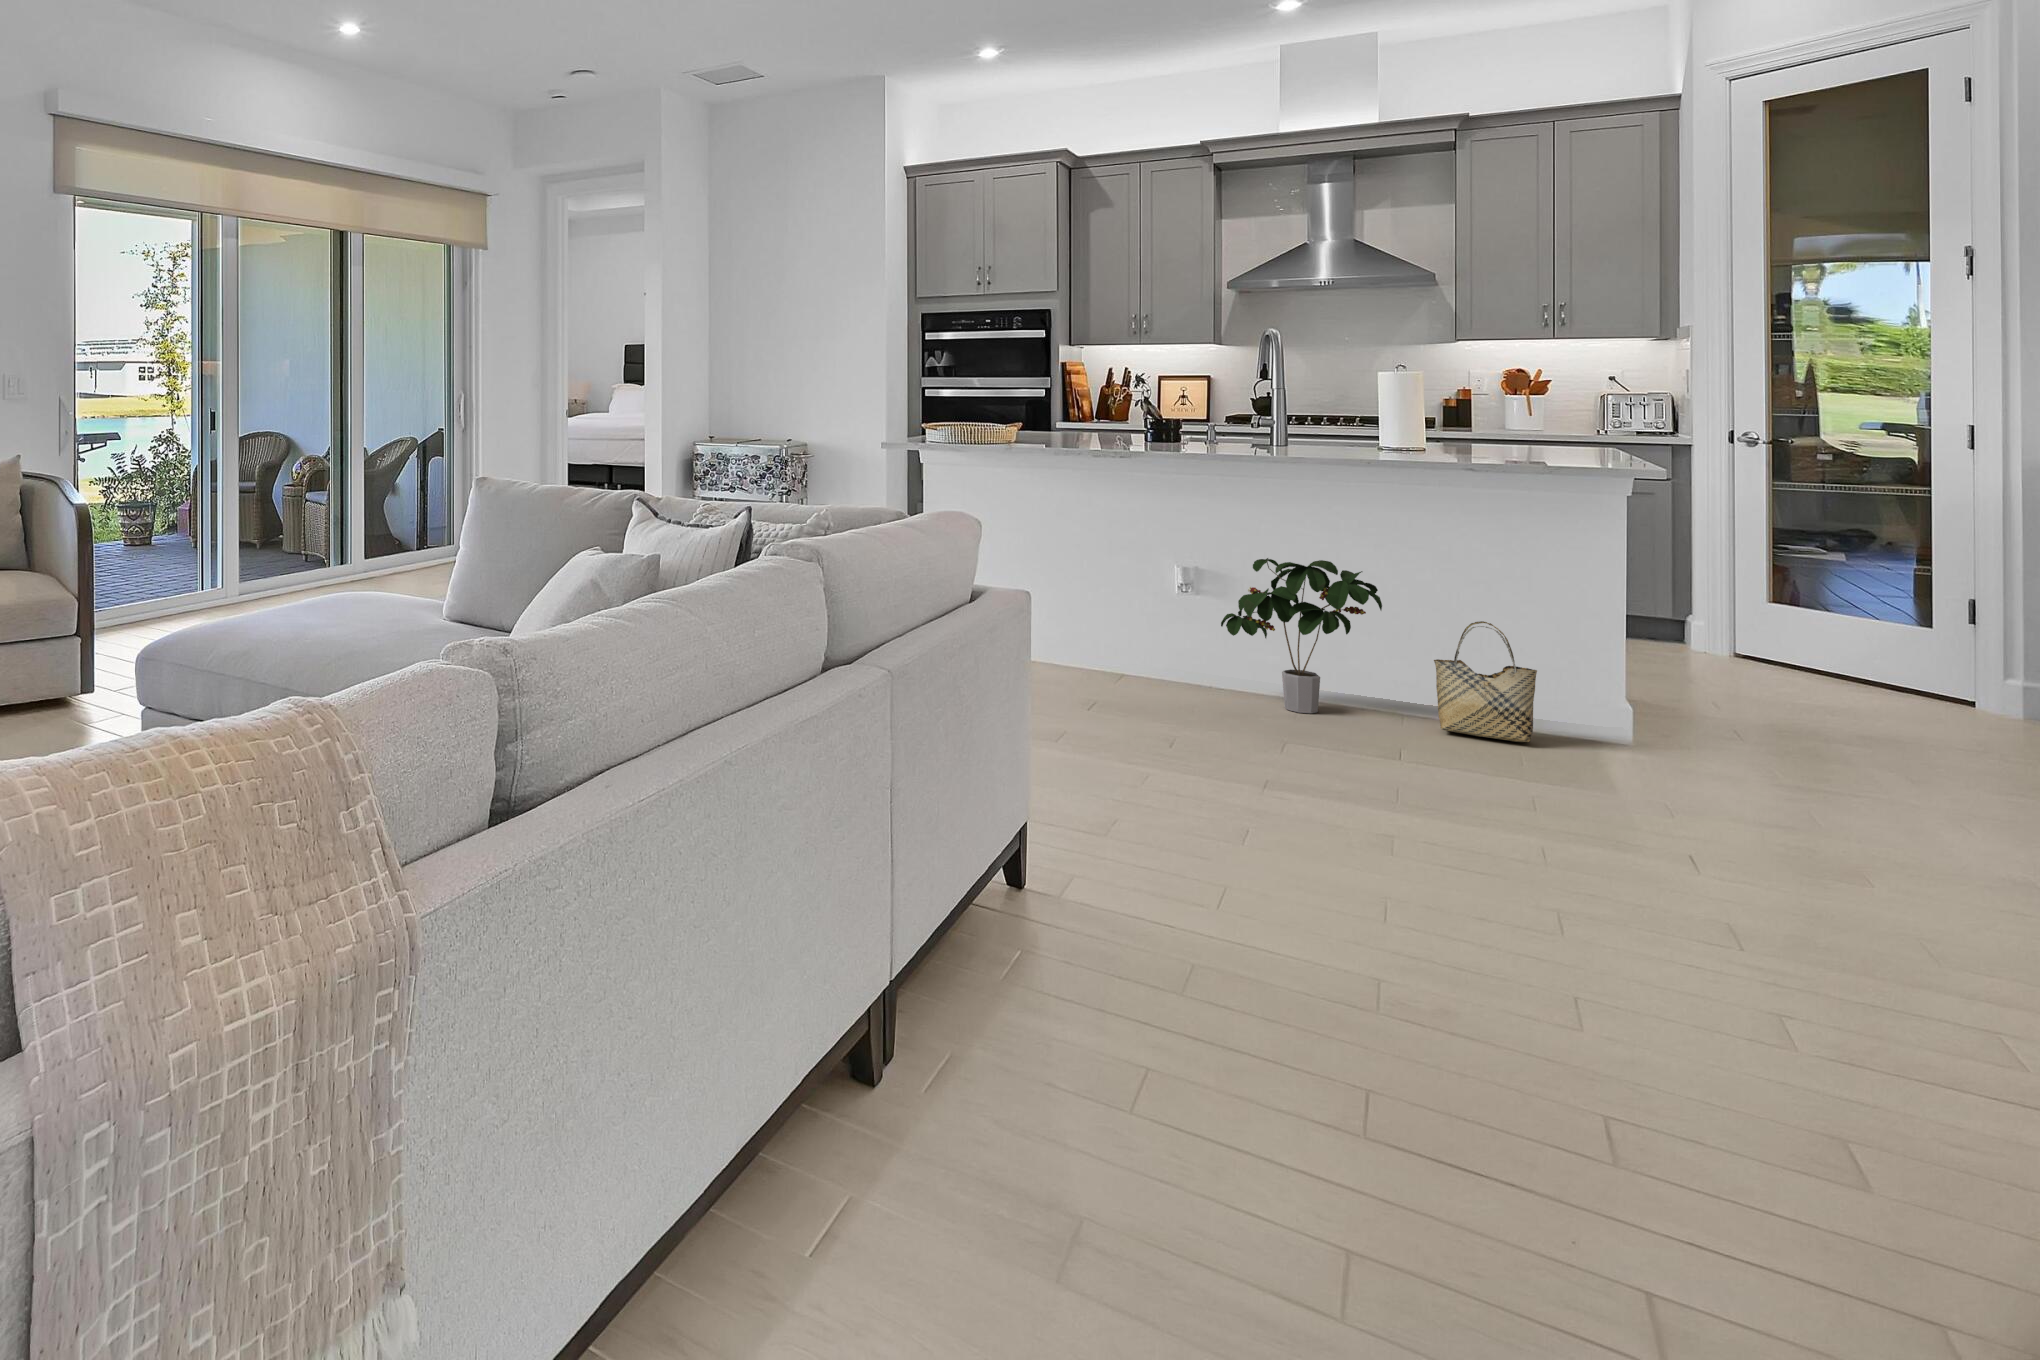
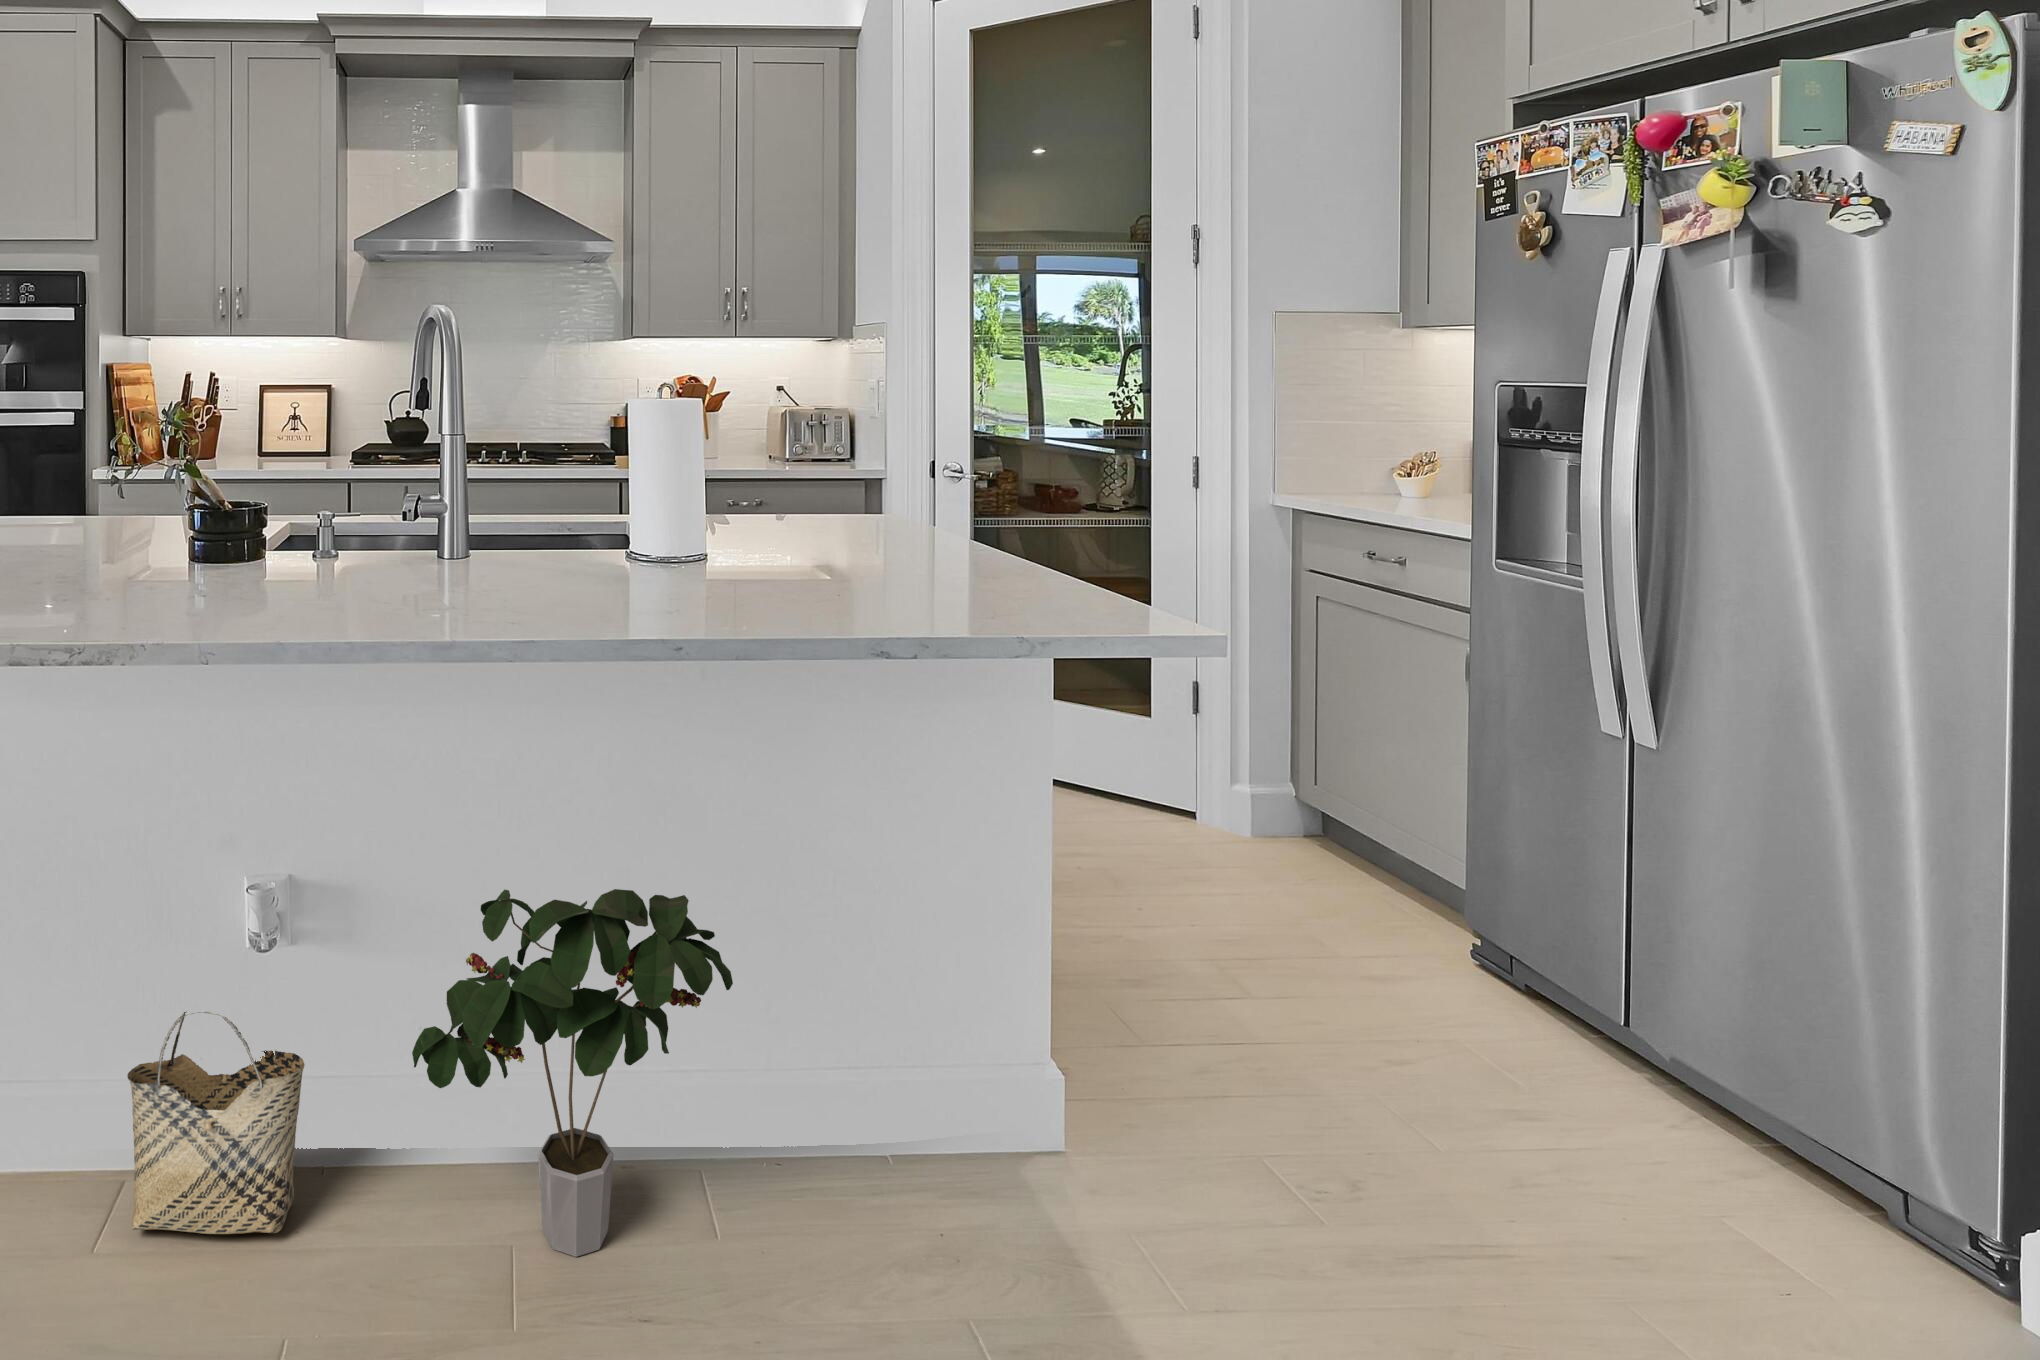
woven basket: present [1434,621,1537,742] -> present [127,1012,304,1234]

